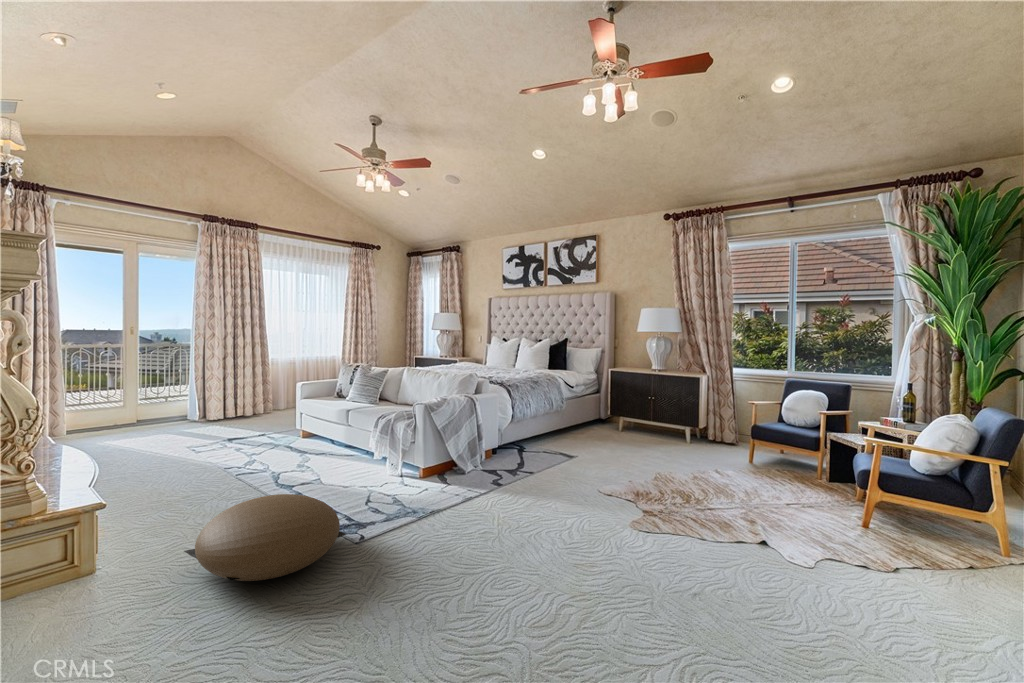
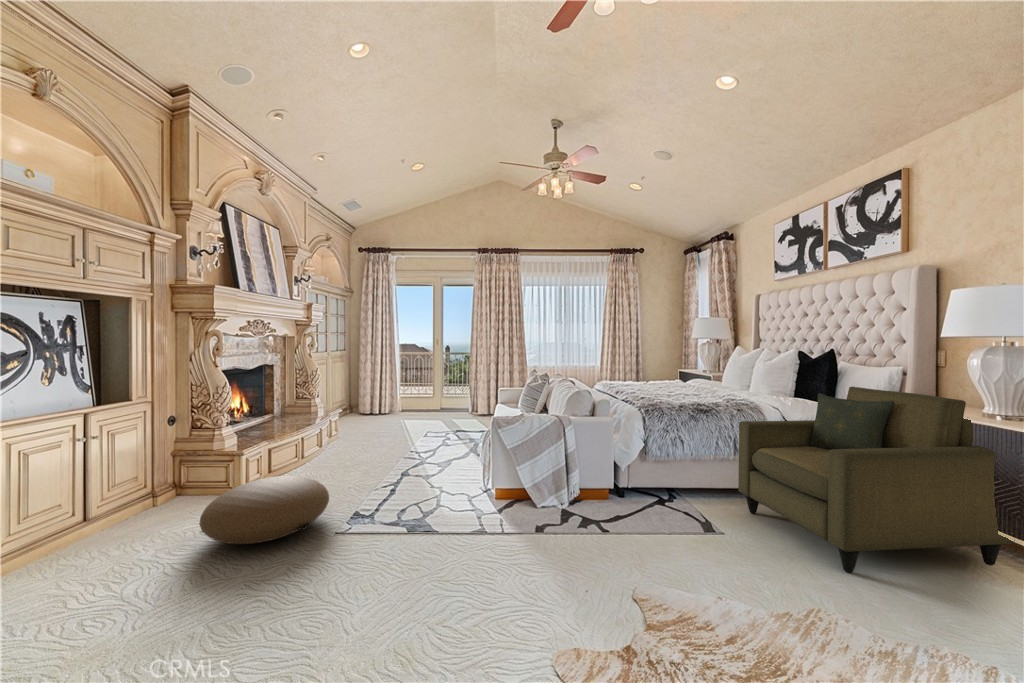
armchair: none [555,360,665,455] -> present [738,386,1014,573]

